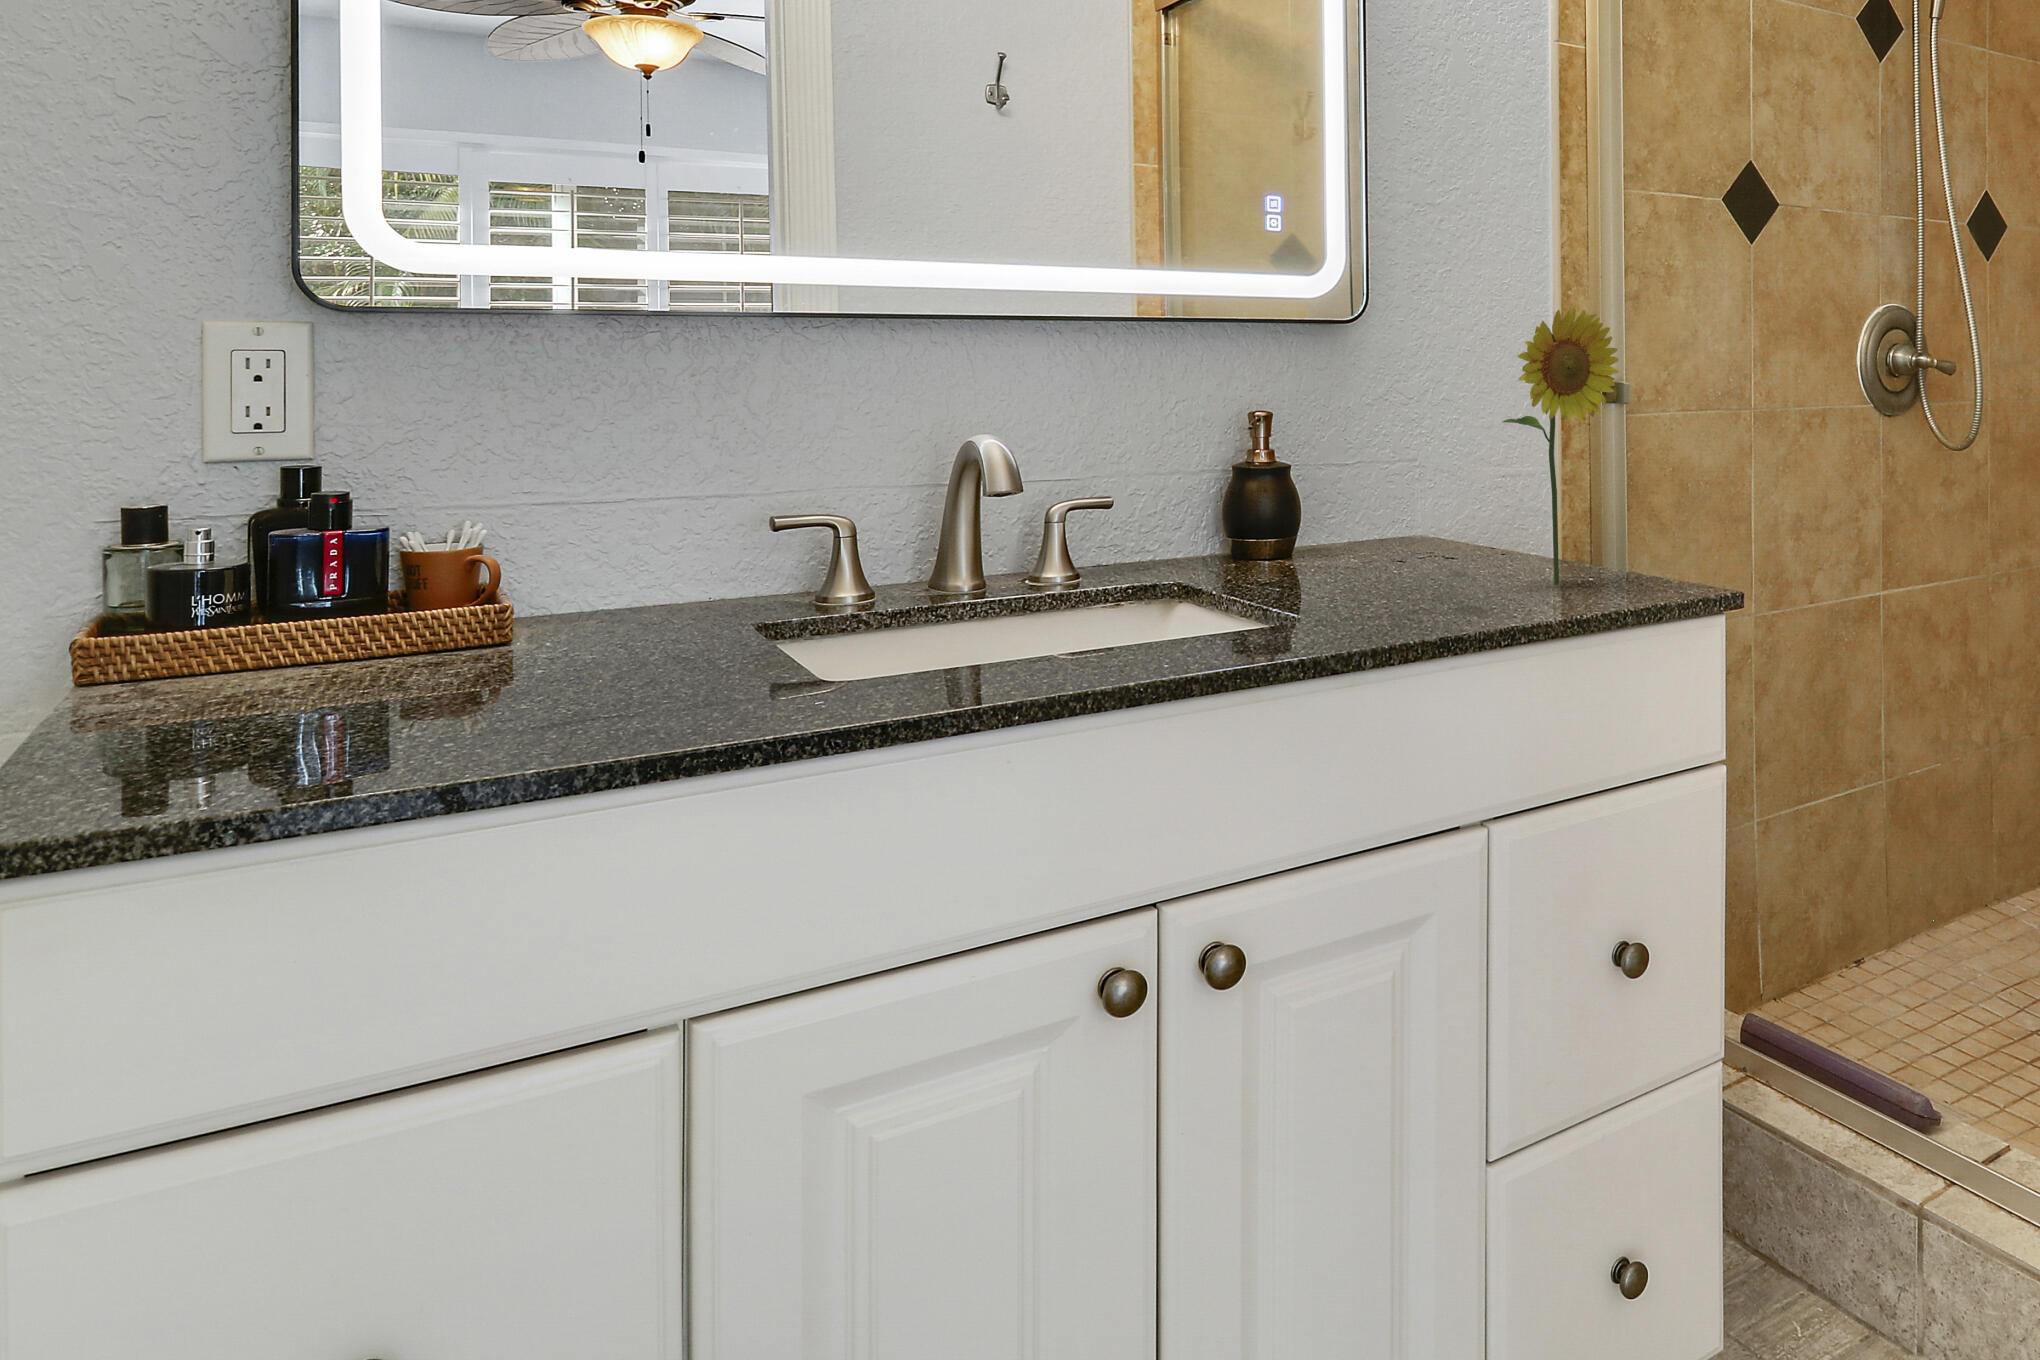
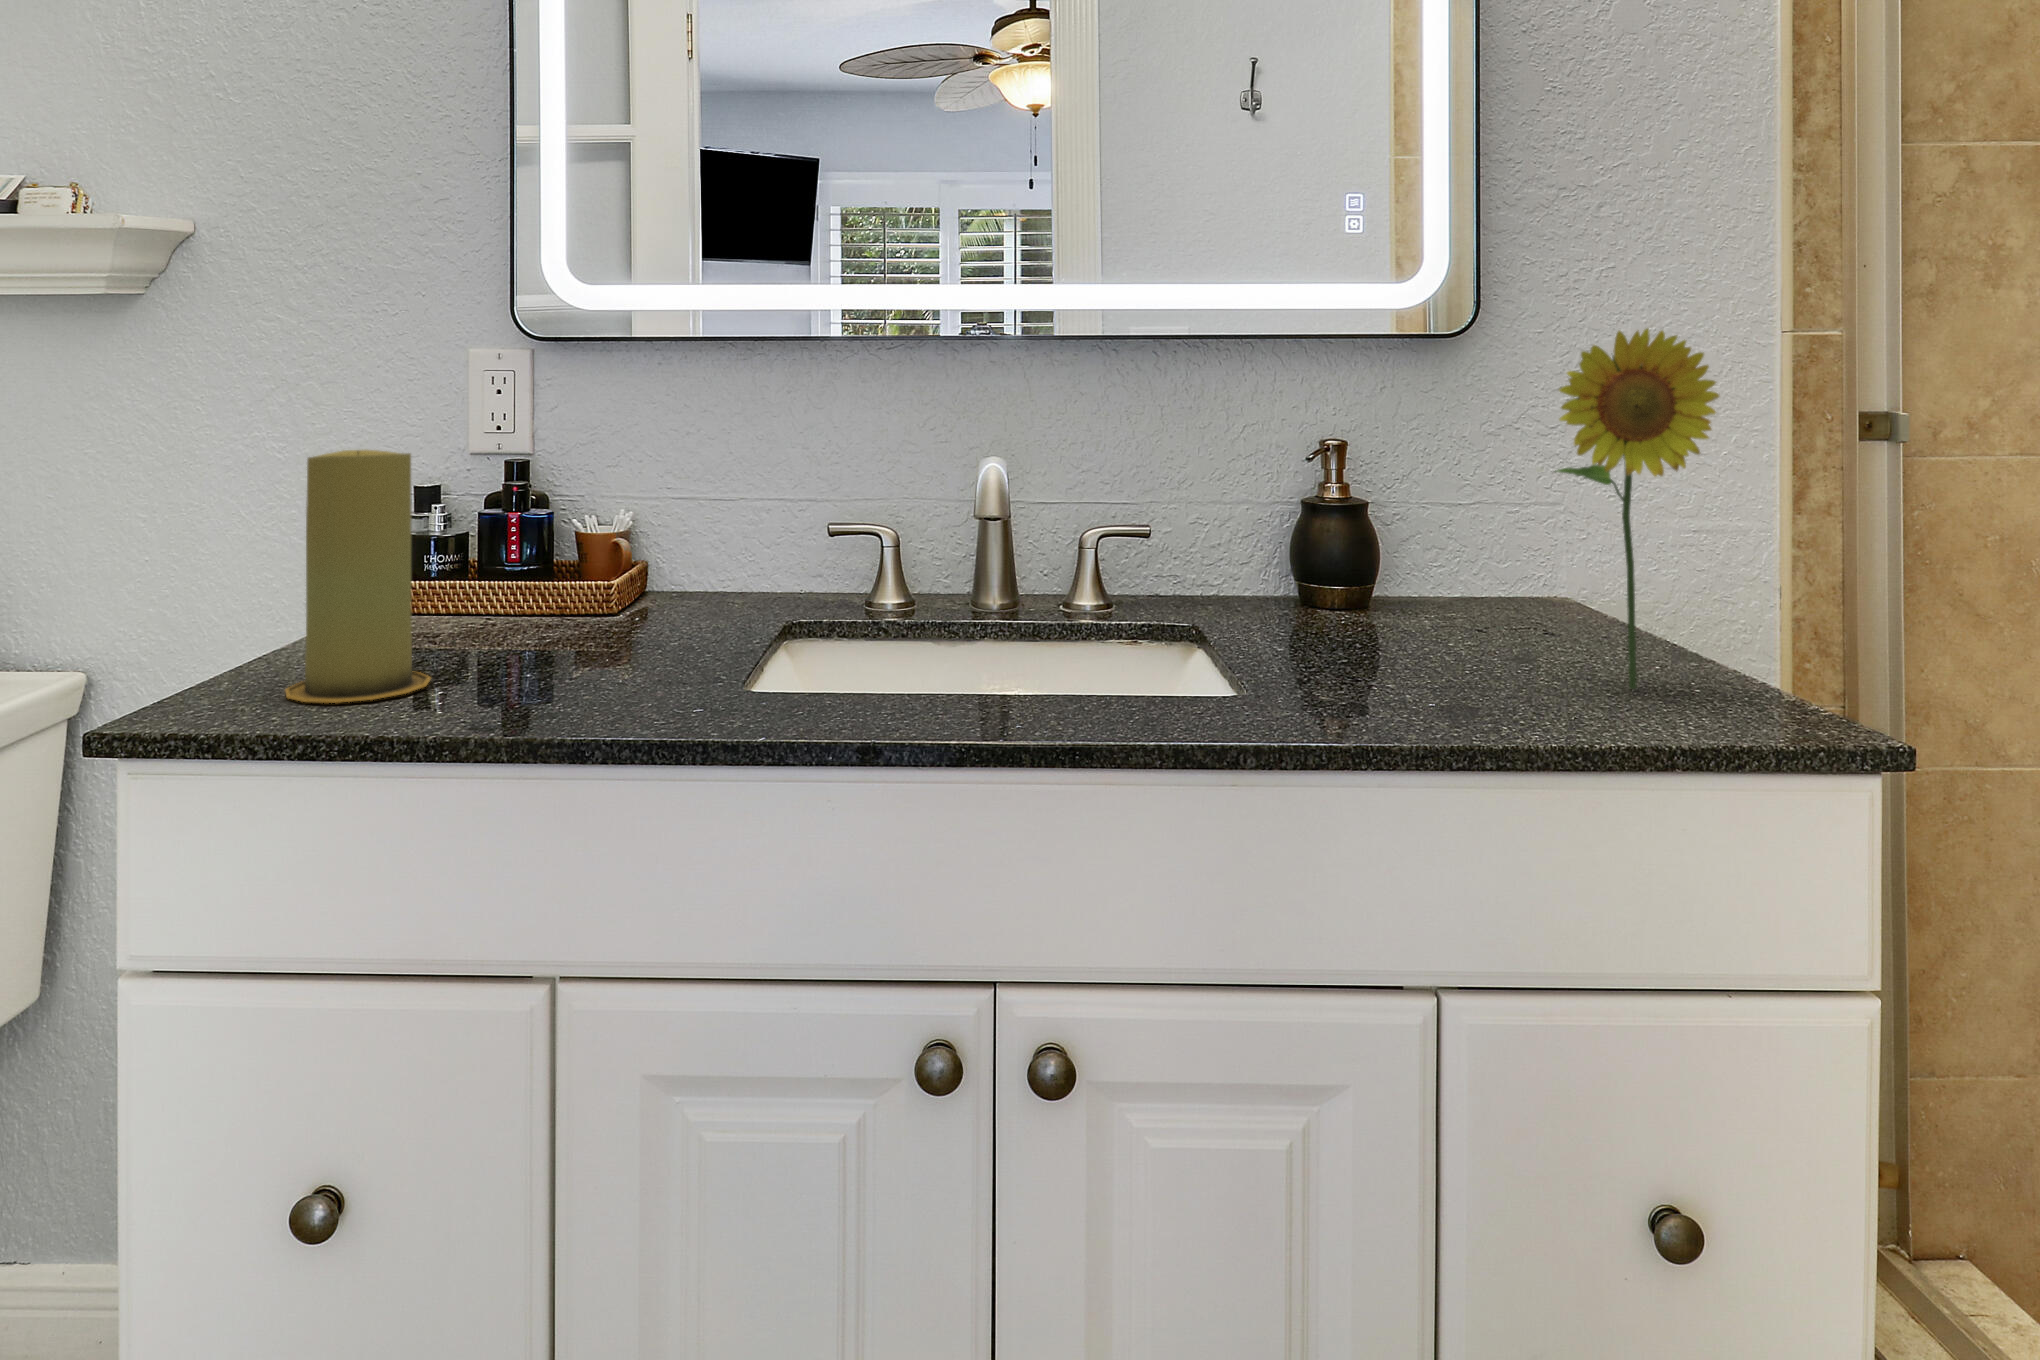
candle: none [149,435,388,774] -> present [285,450,431,703]

